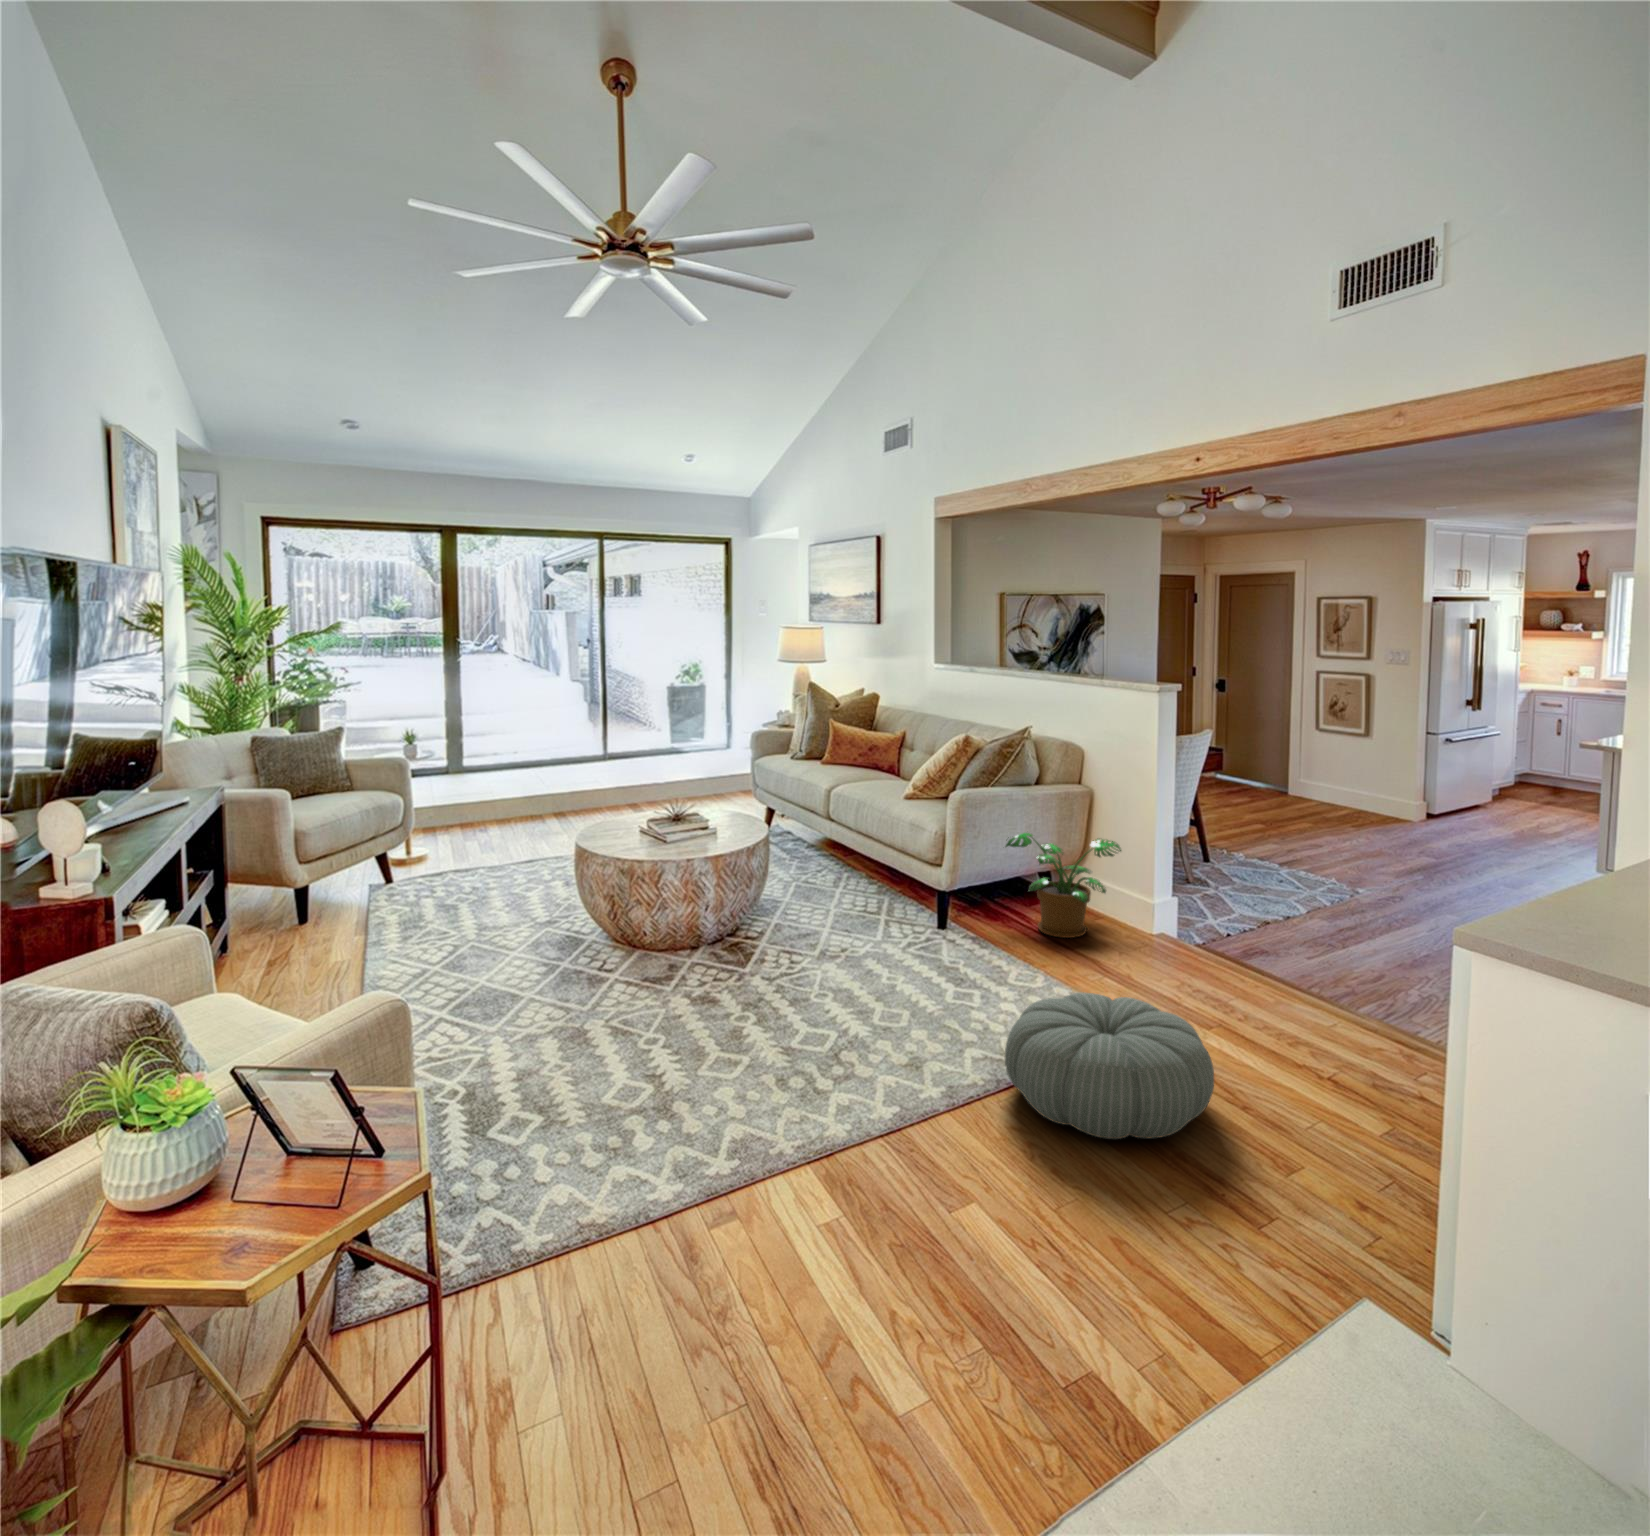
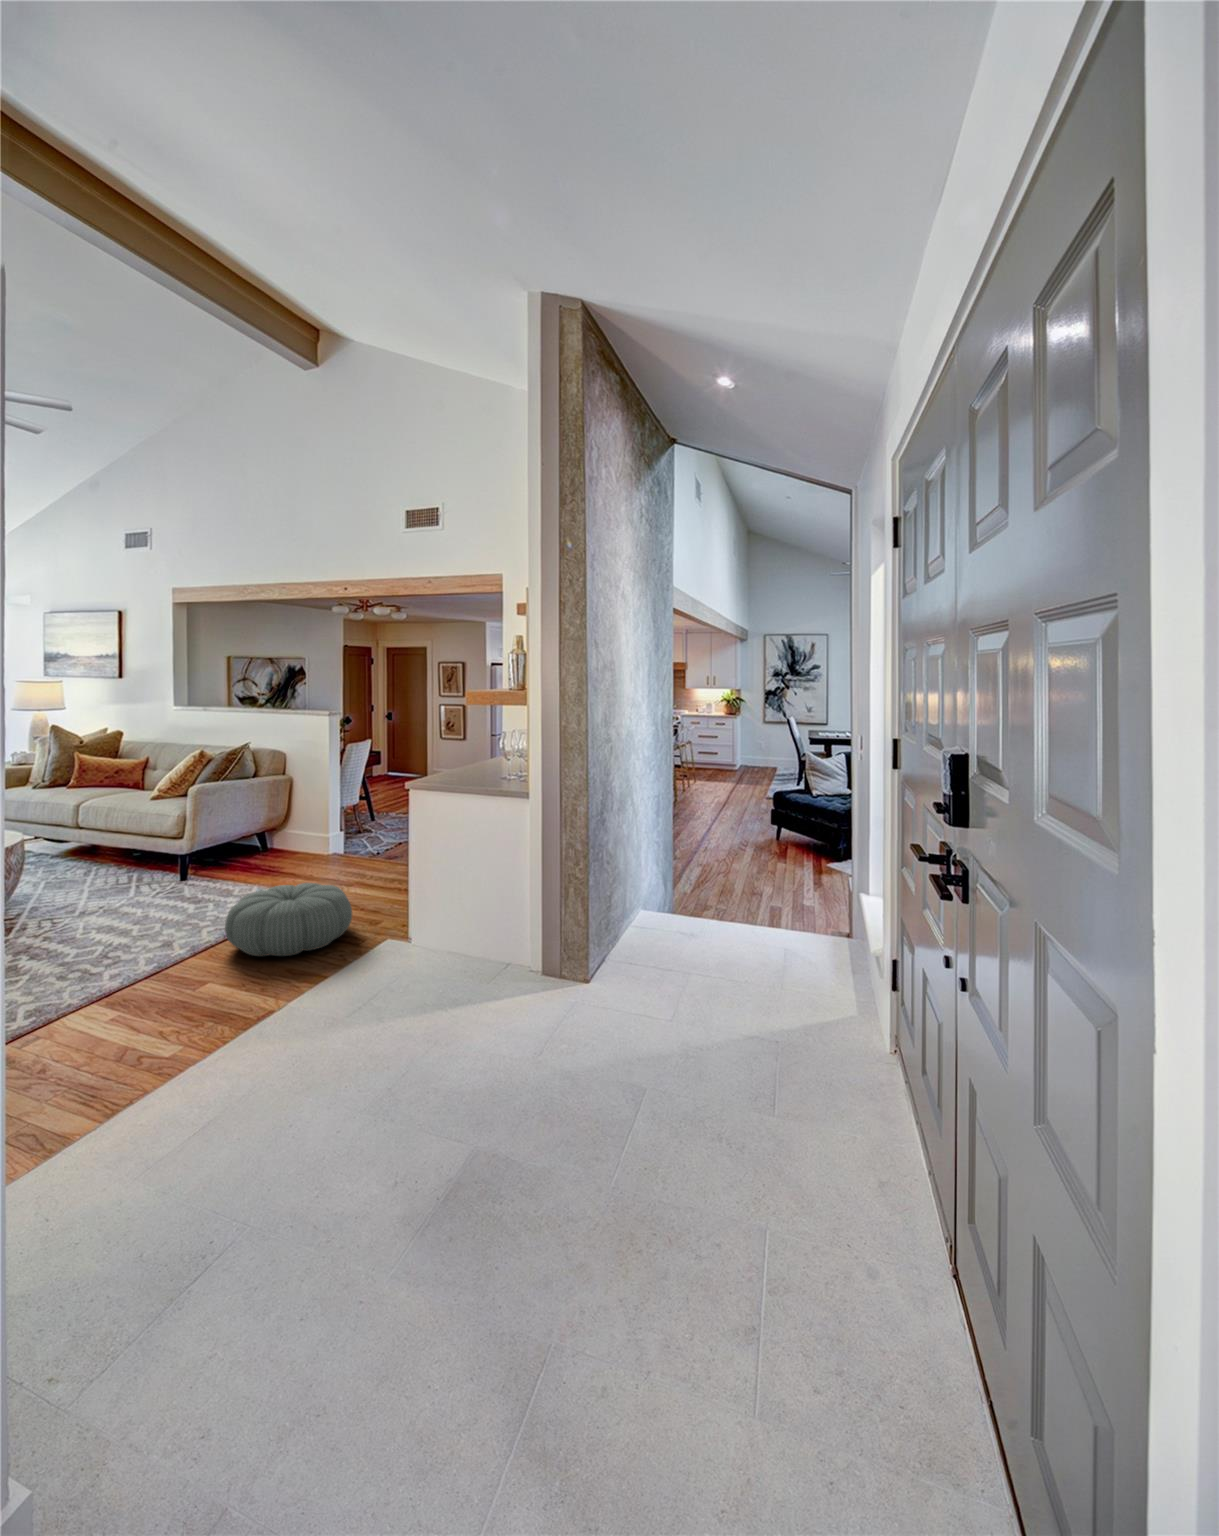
potted plant: present [1006,833,1121,938] -> none [218,808,313,873]

